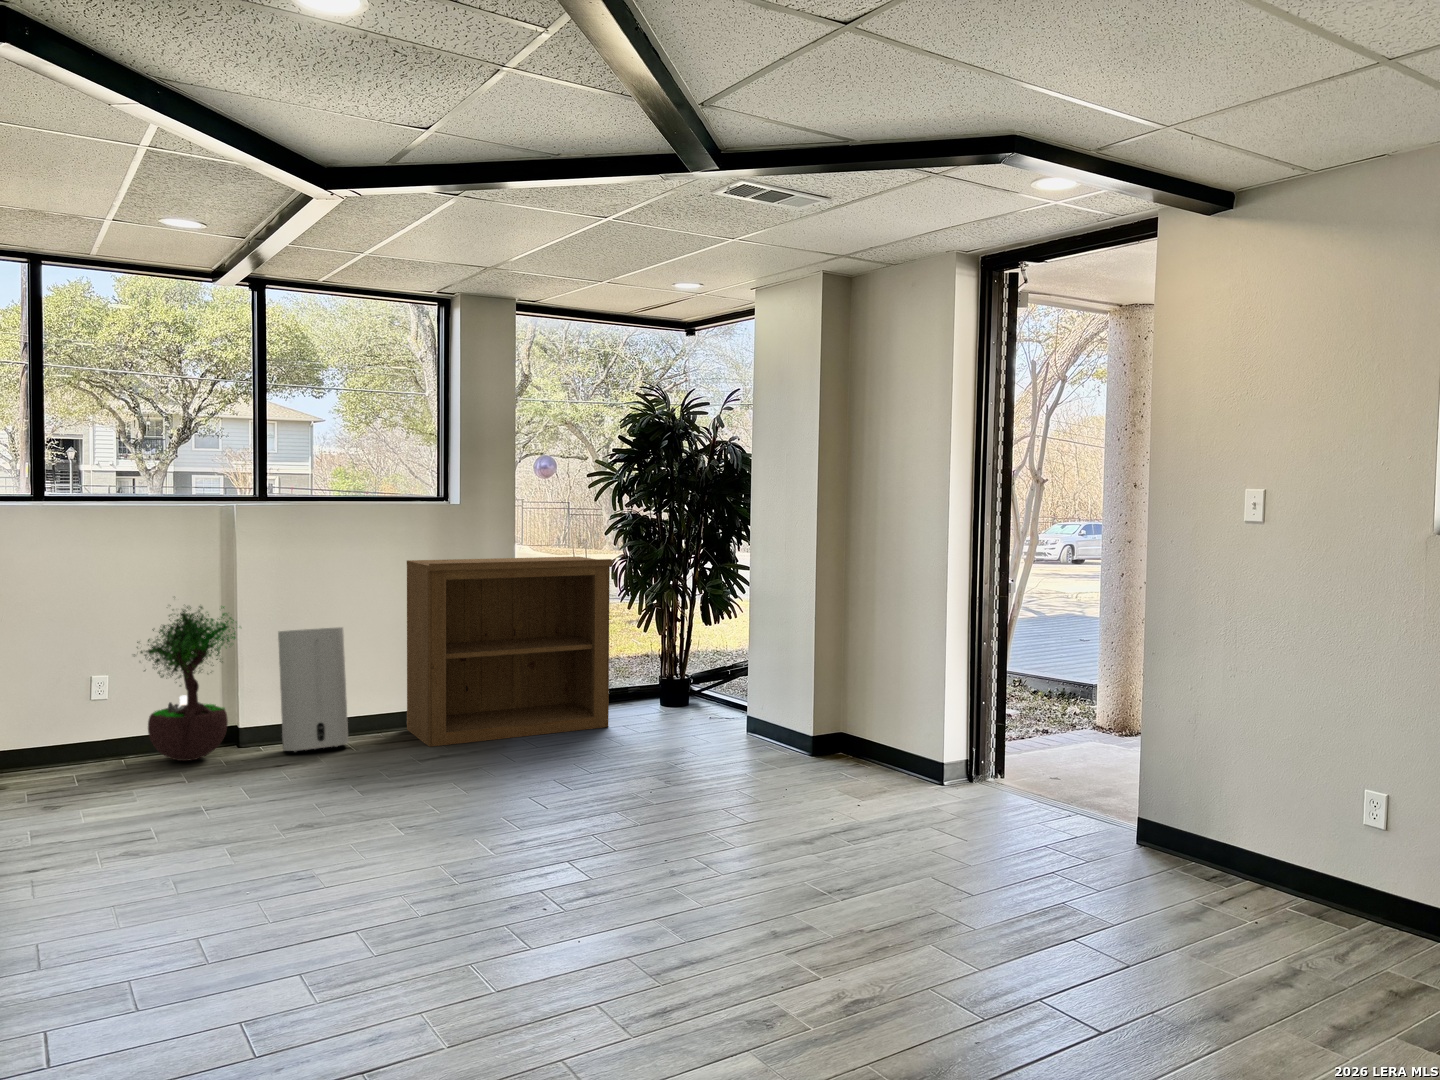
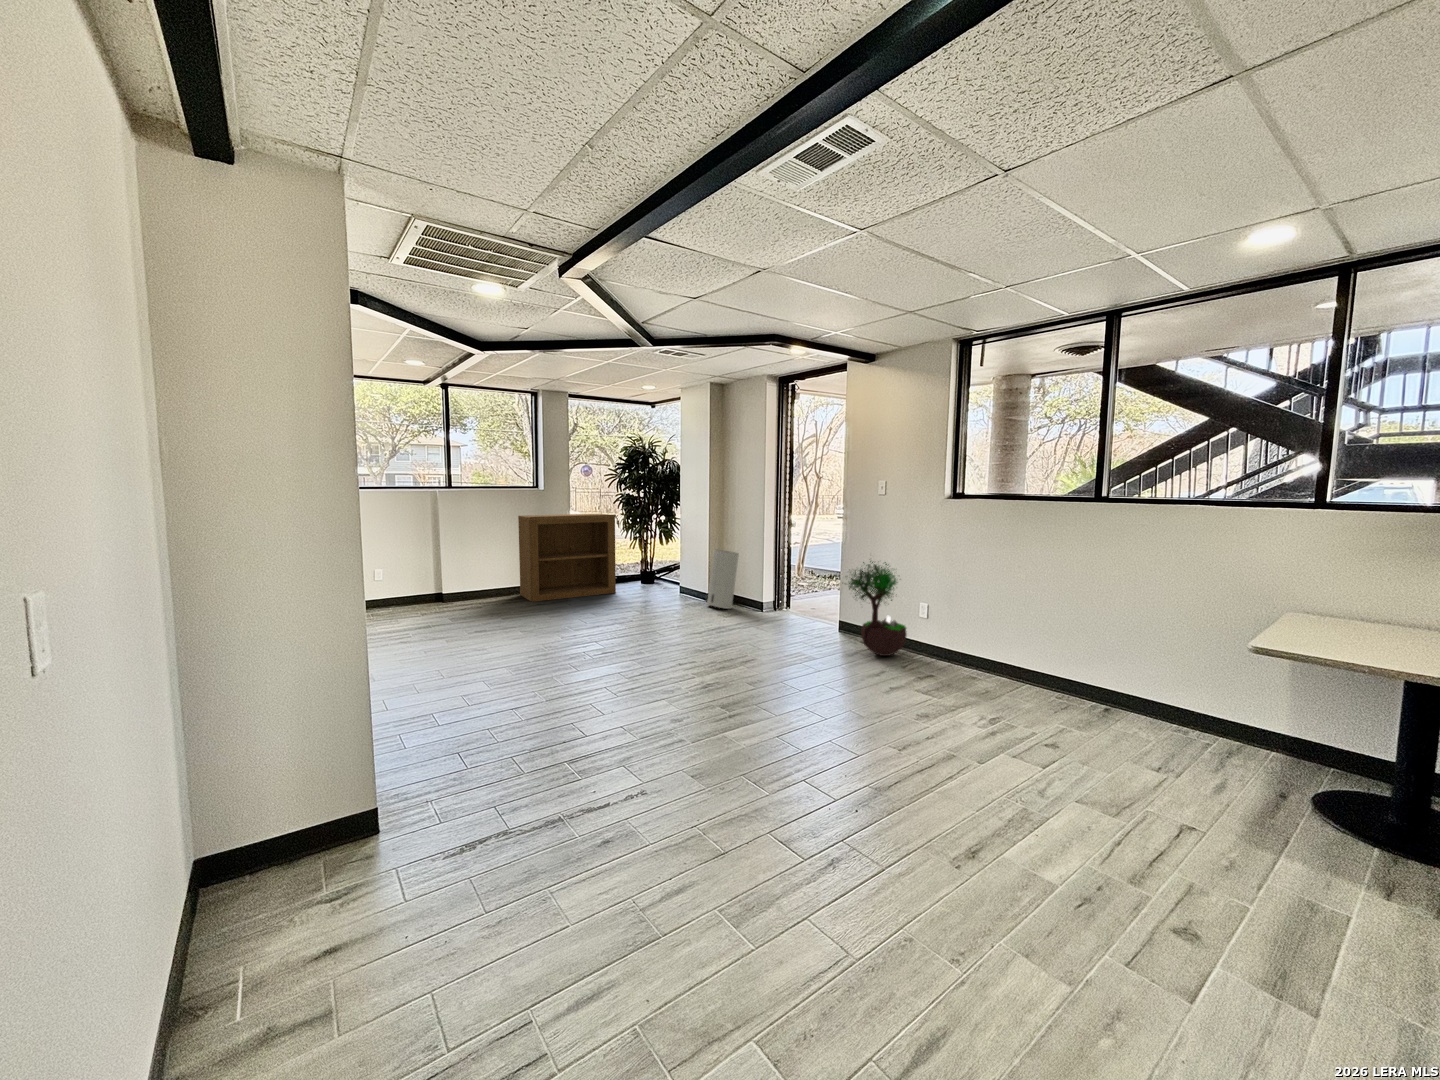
potted tree: present [134,606,235,761] -> present [849,561,907,656]
air purifier: present [278,627,348,752] -> present [707,550,739,609]

